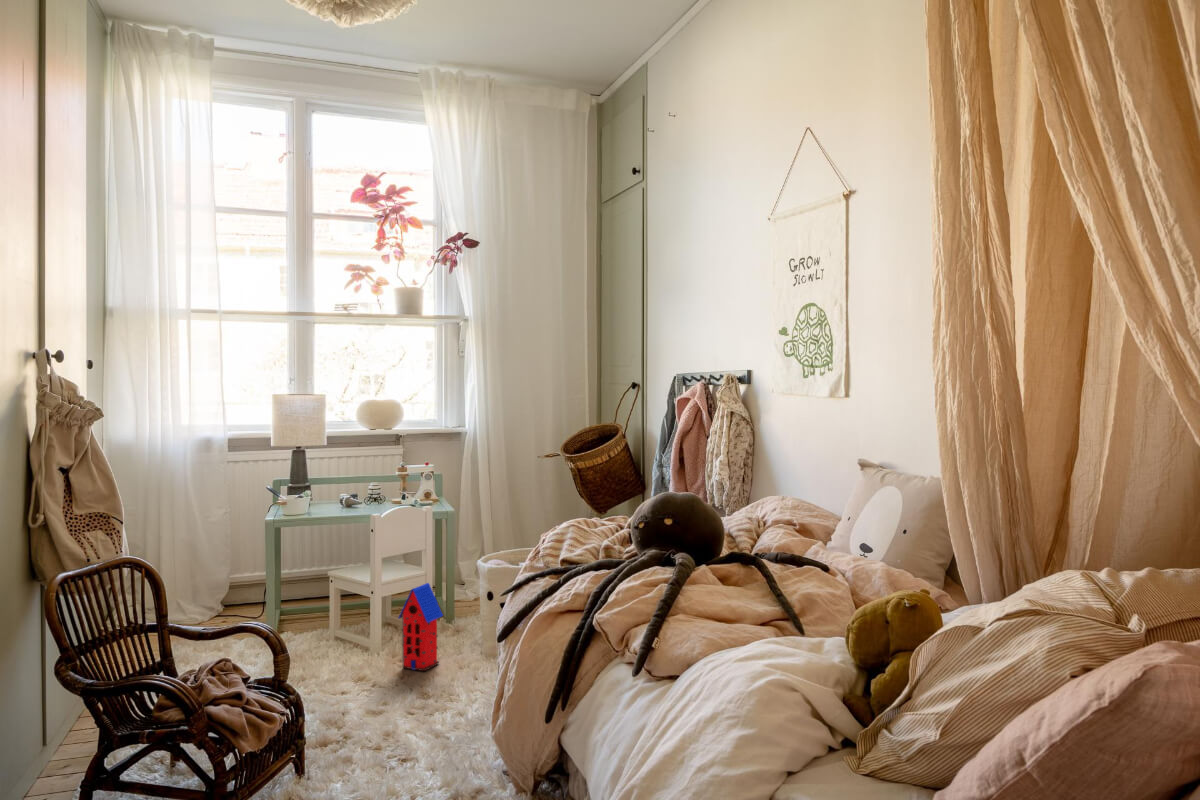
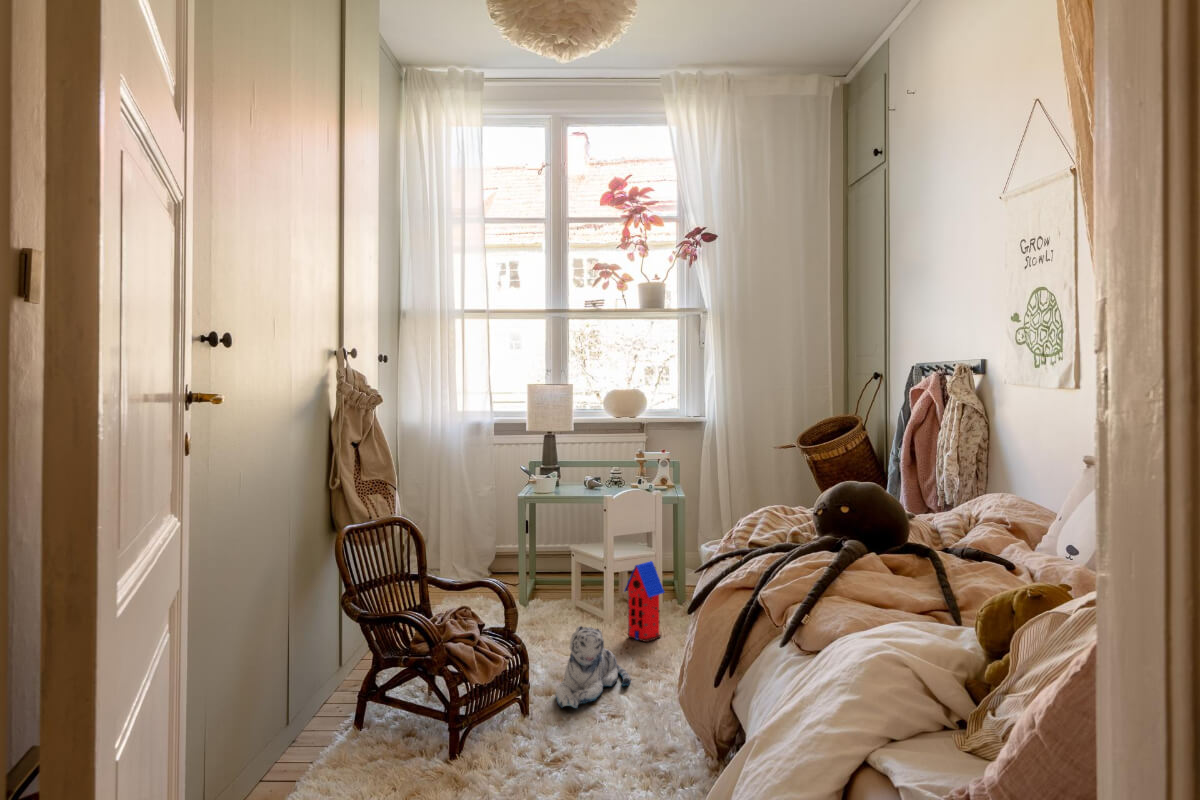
plush toy: none [336,665,419,764] -> present [556,626,631,708]

